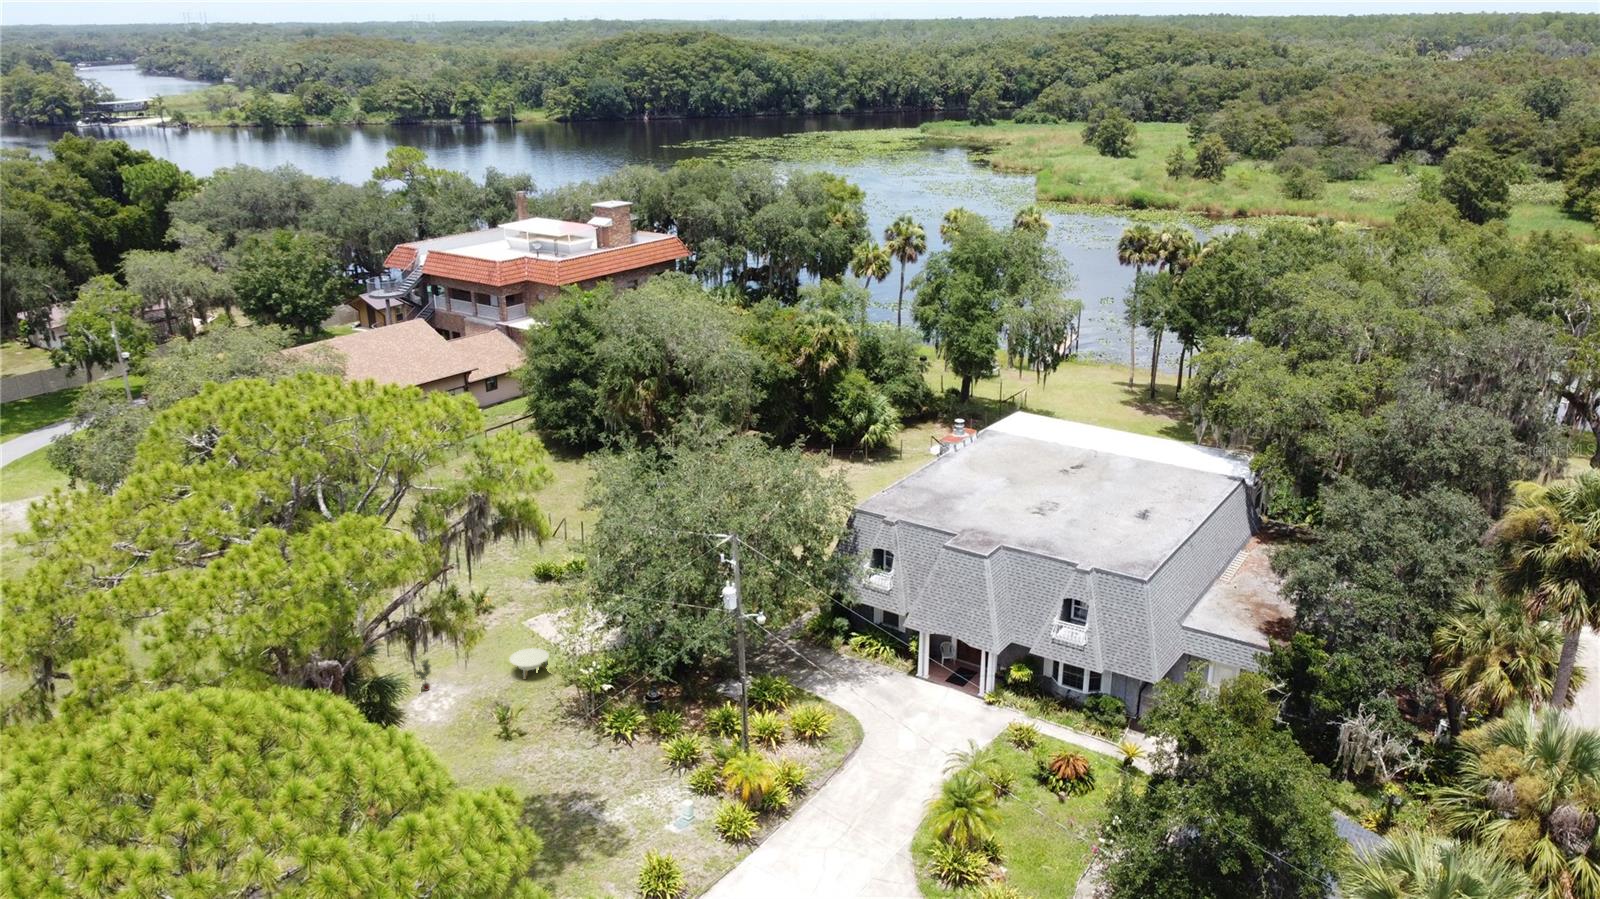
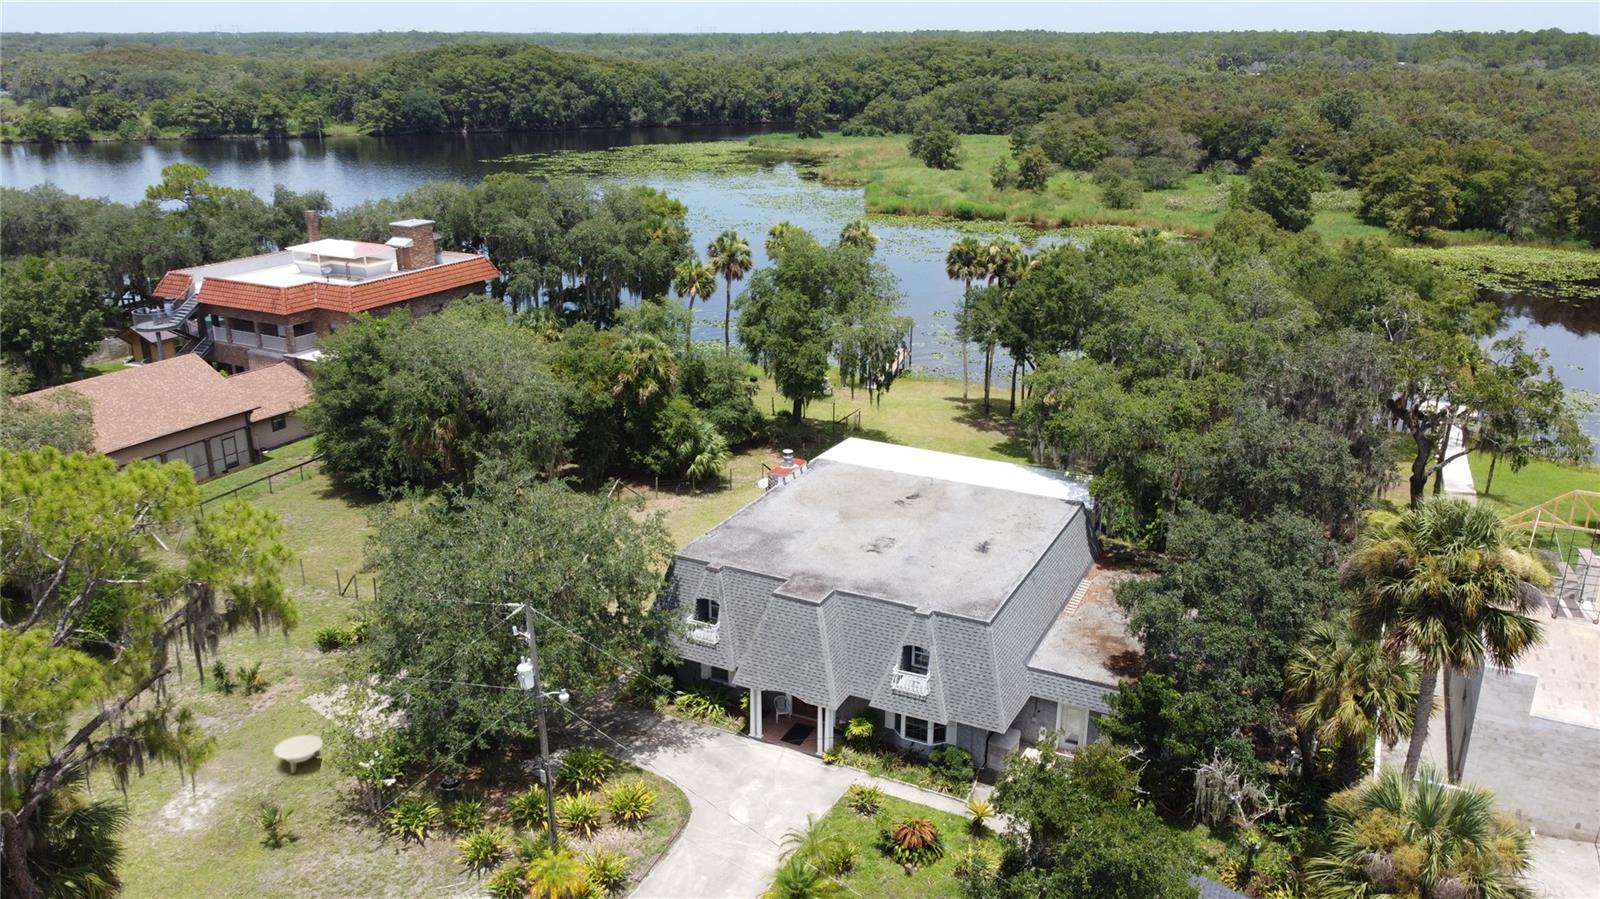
potted tree: present [415,660,431,690] -> none [154,758,176,796]

